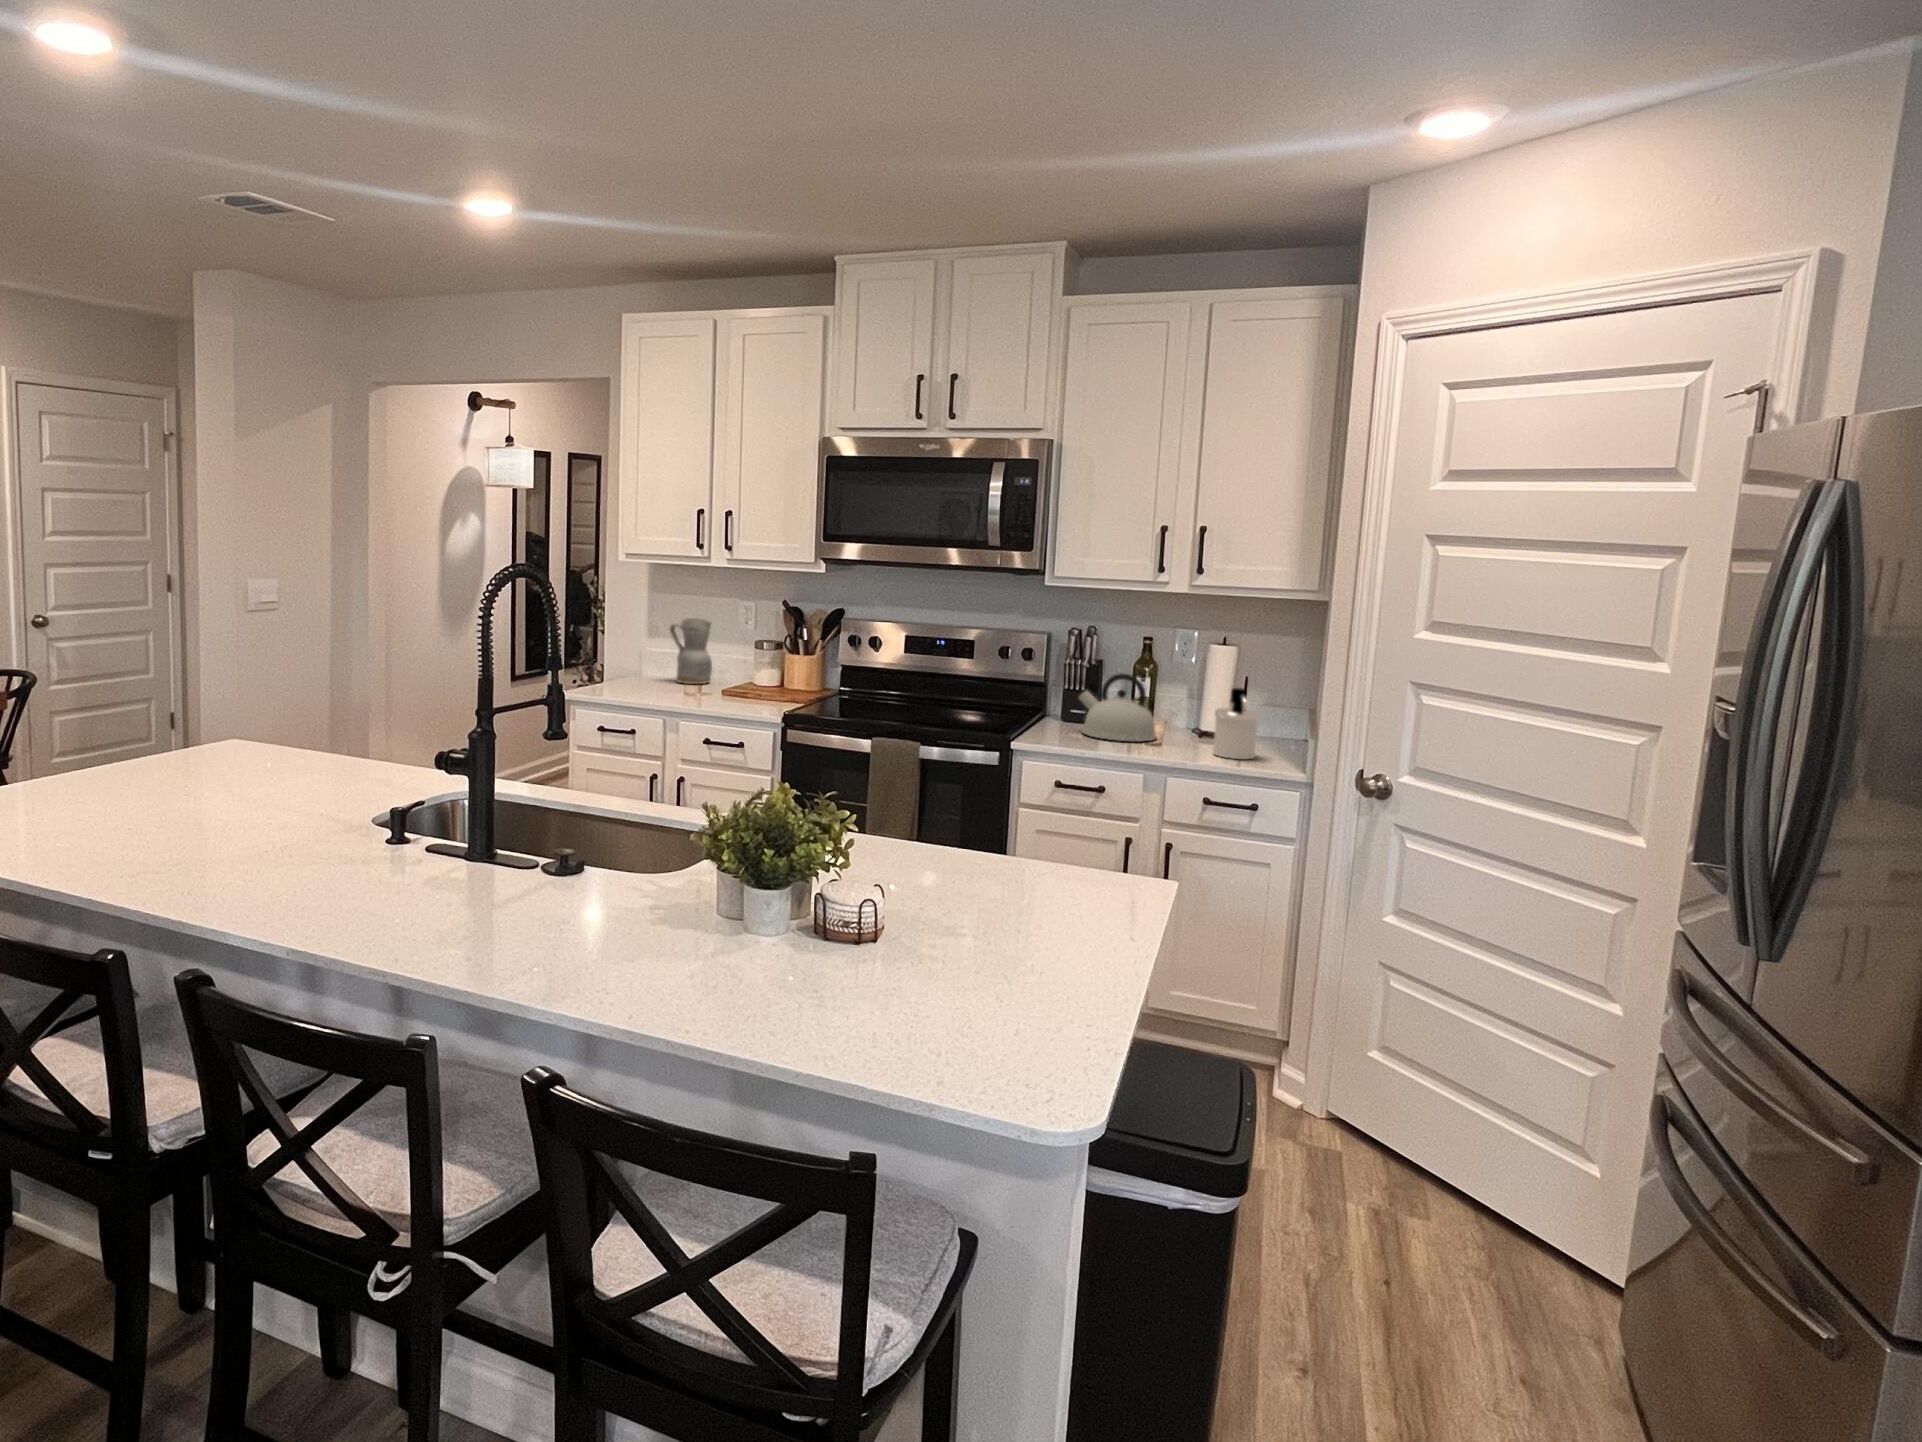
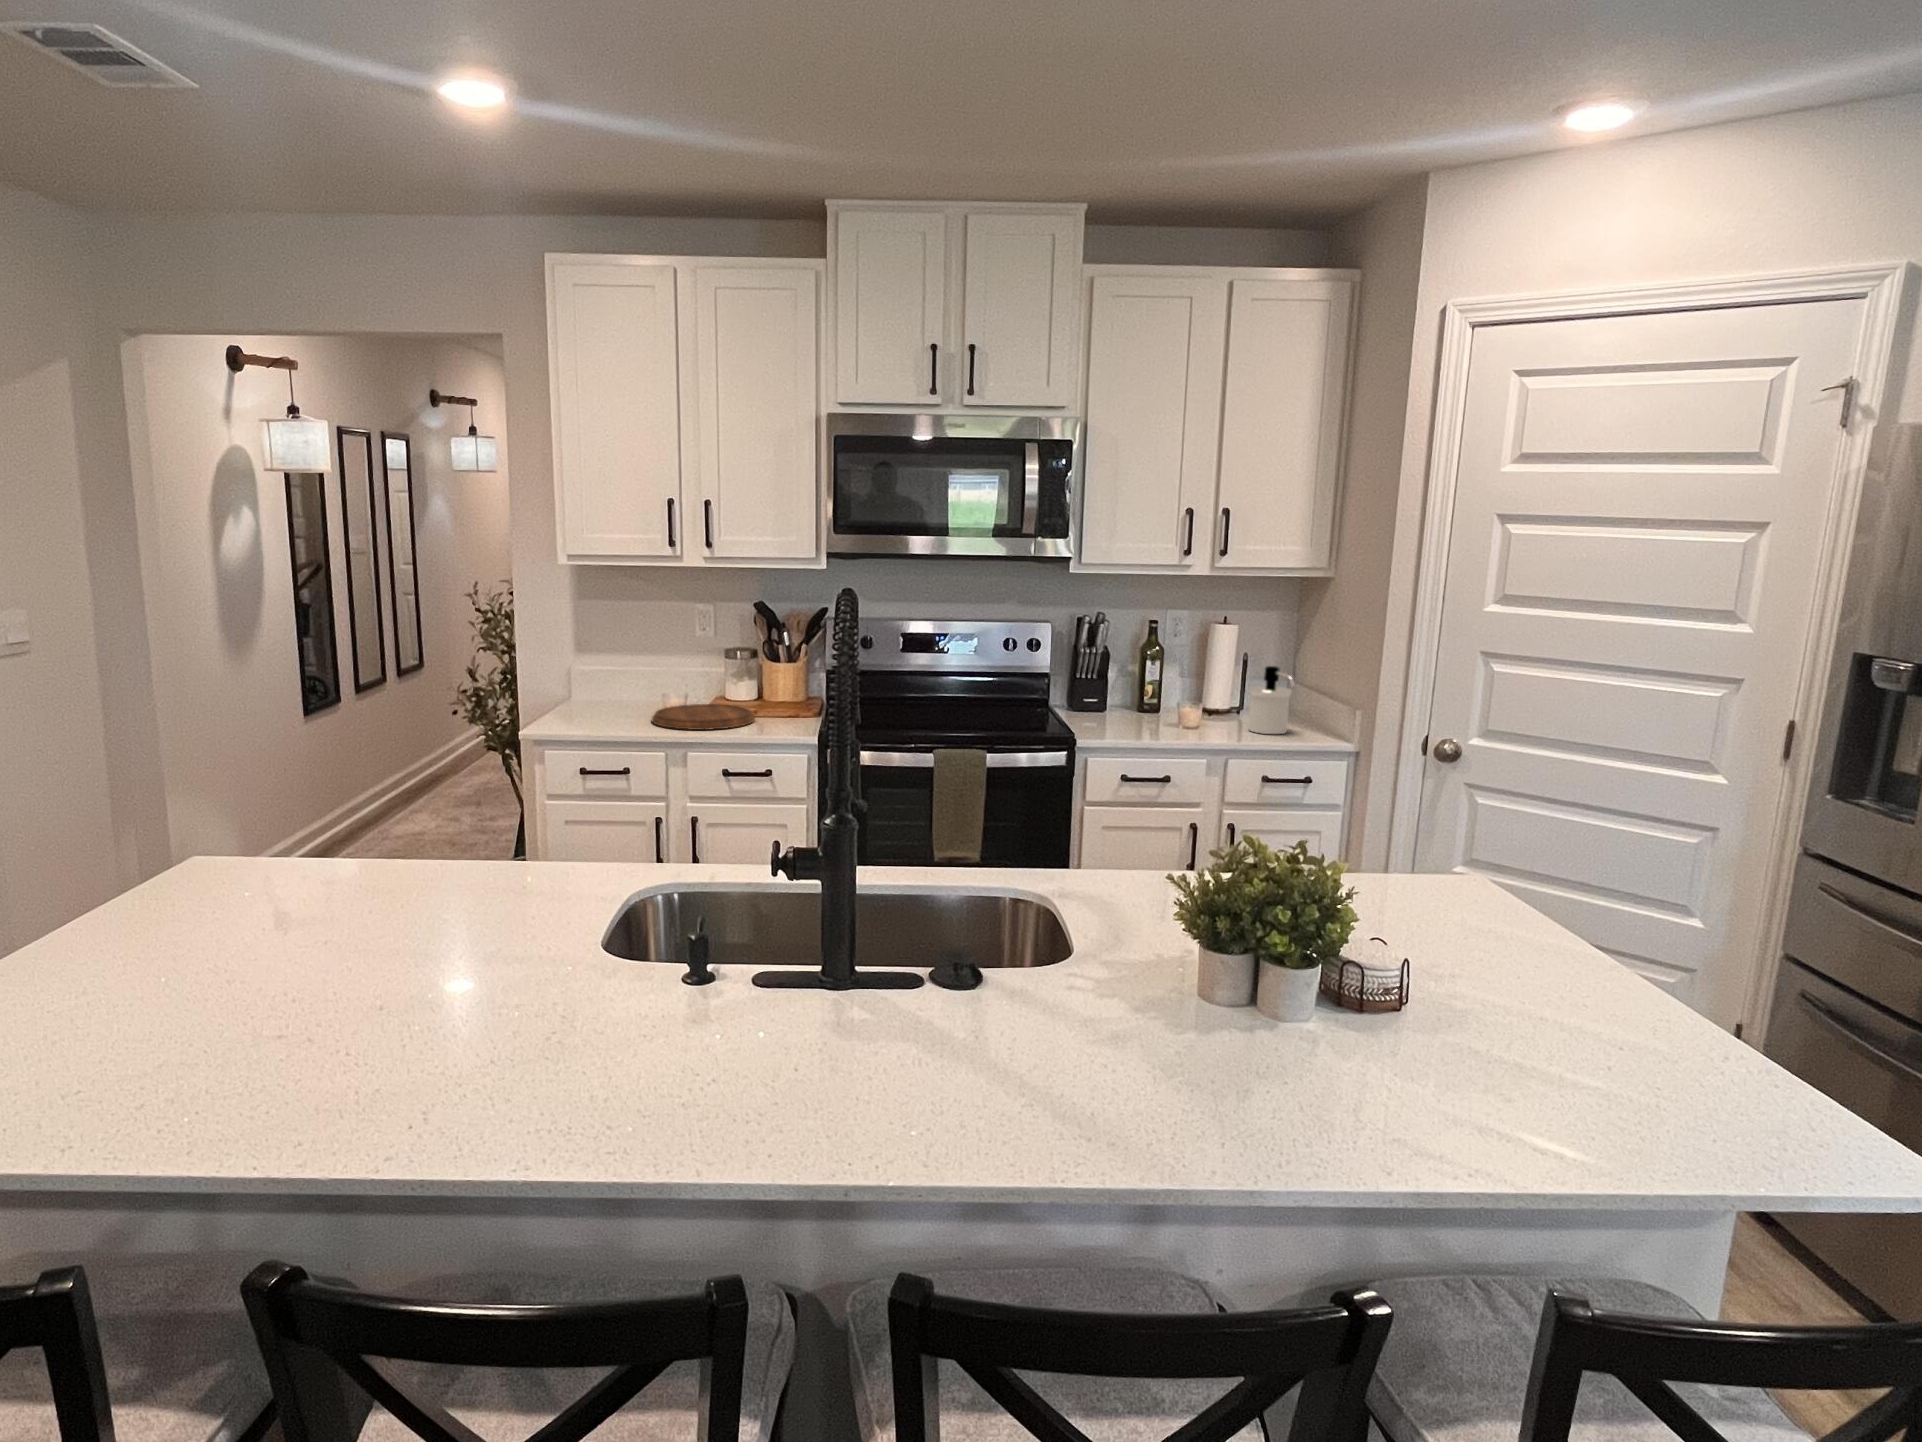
ceramic pitcher: present [670,618,712,684] -> none [618,628,671,705]
kettle: present [1079,674,1156,741] -> none [1105,659,1183,727]
cutting board: none [667,685,755,705] -> present [651,704,755,730]

